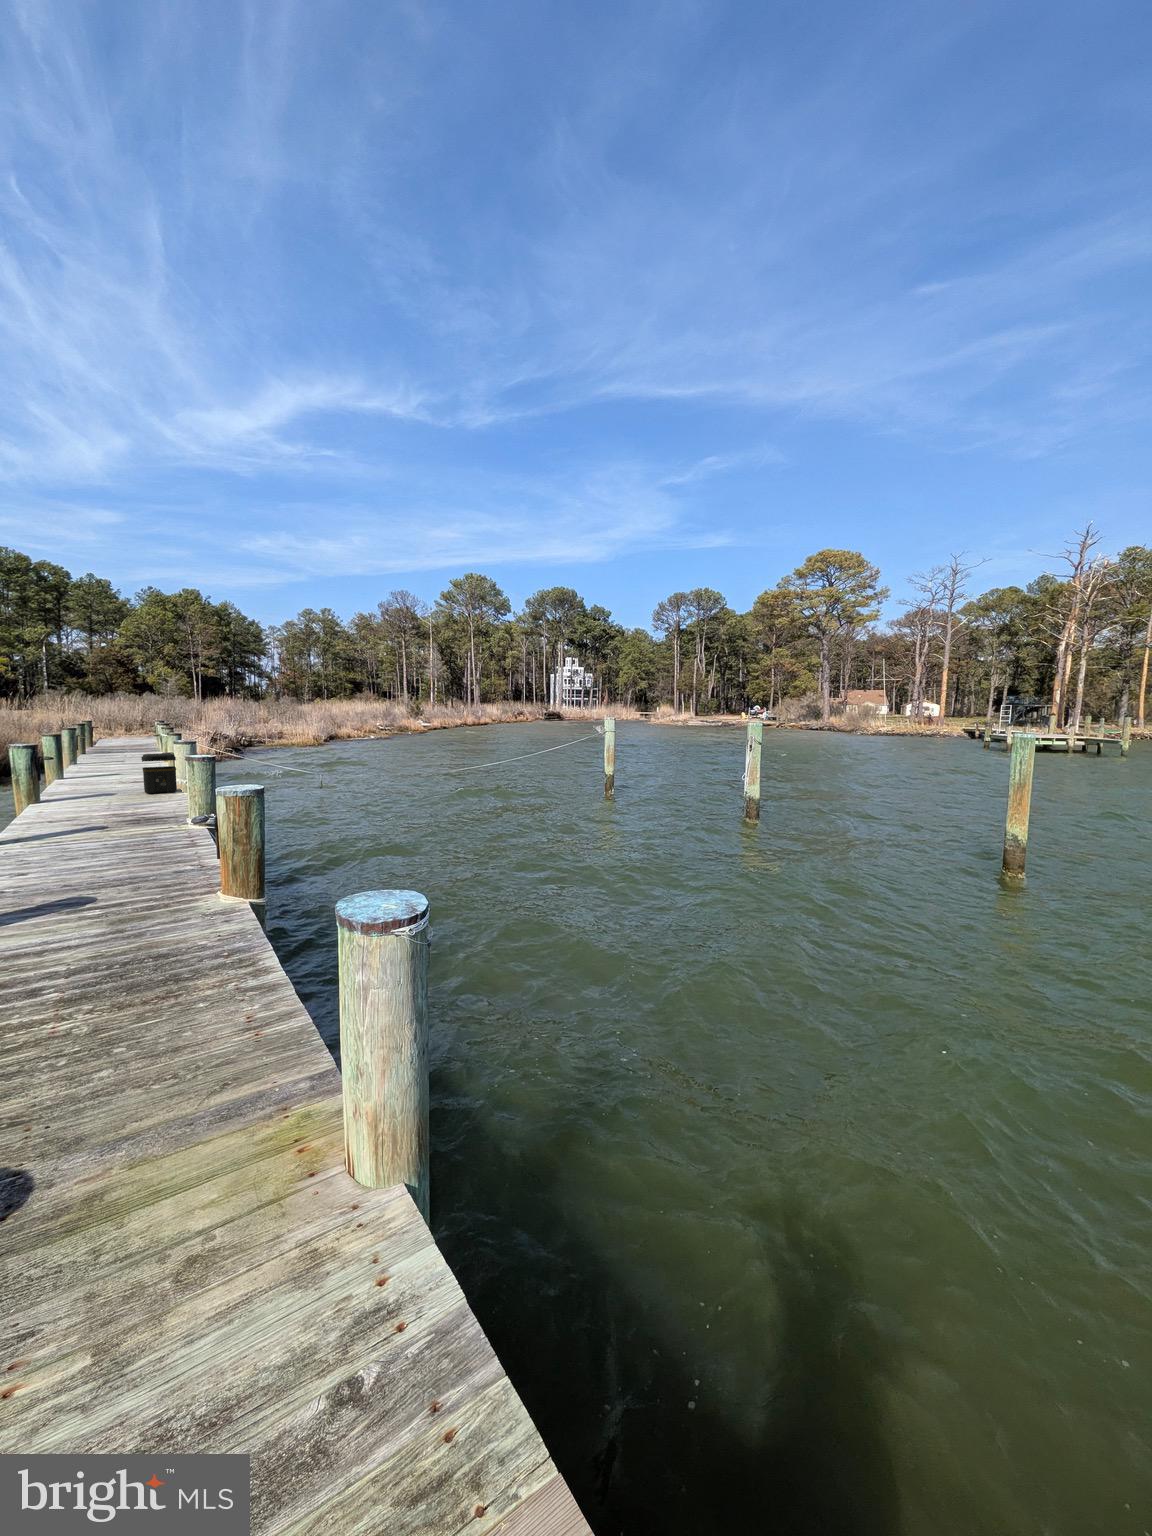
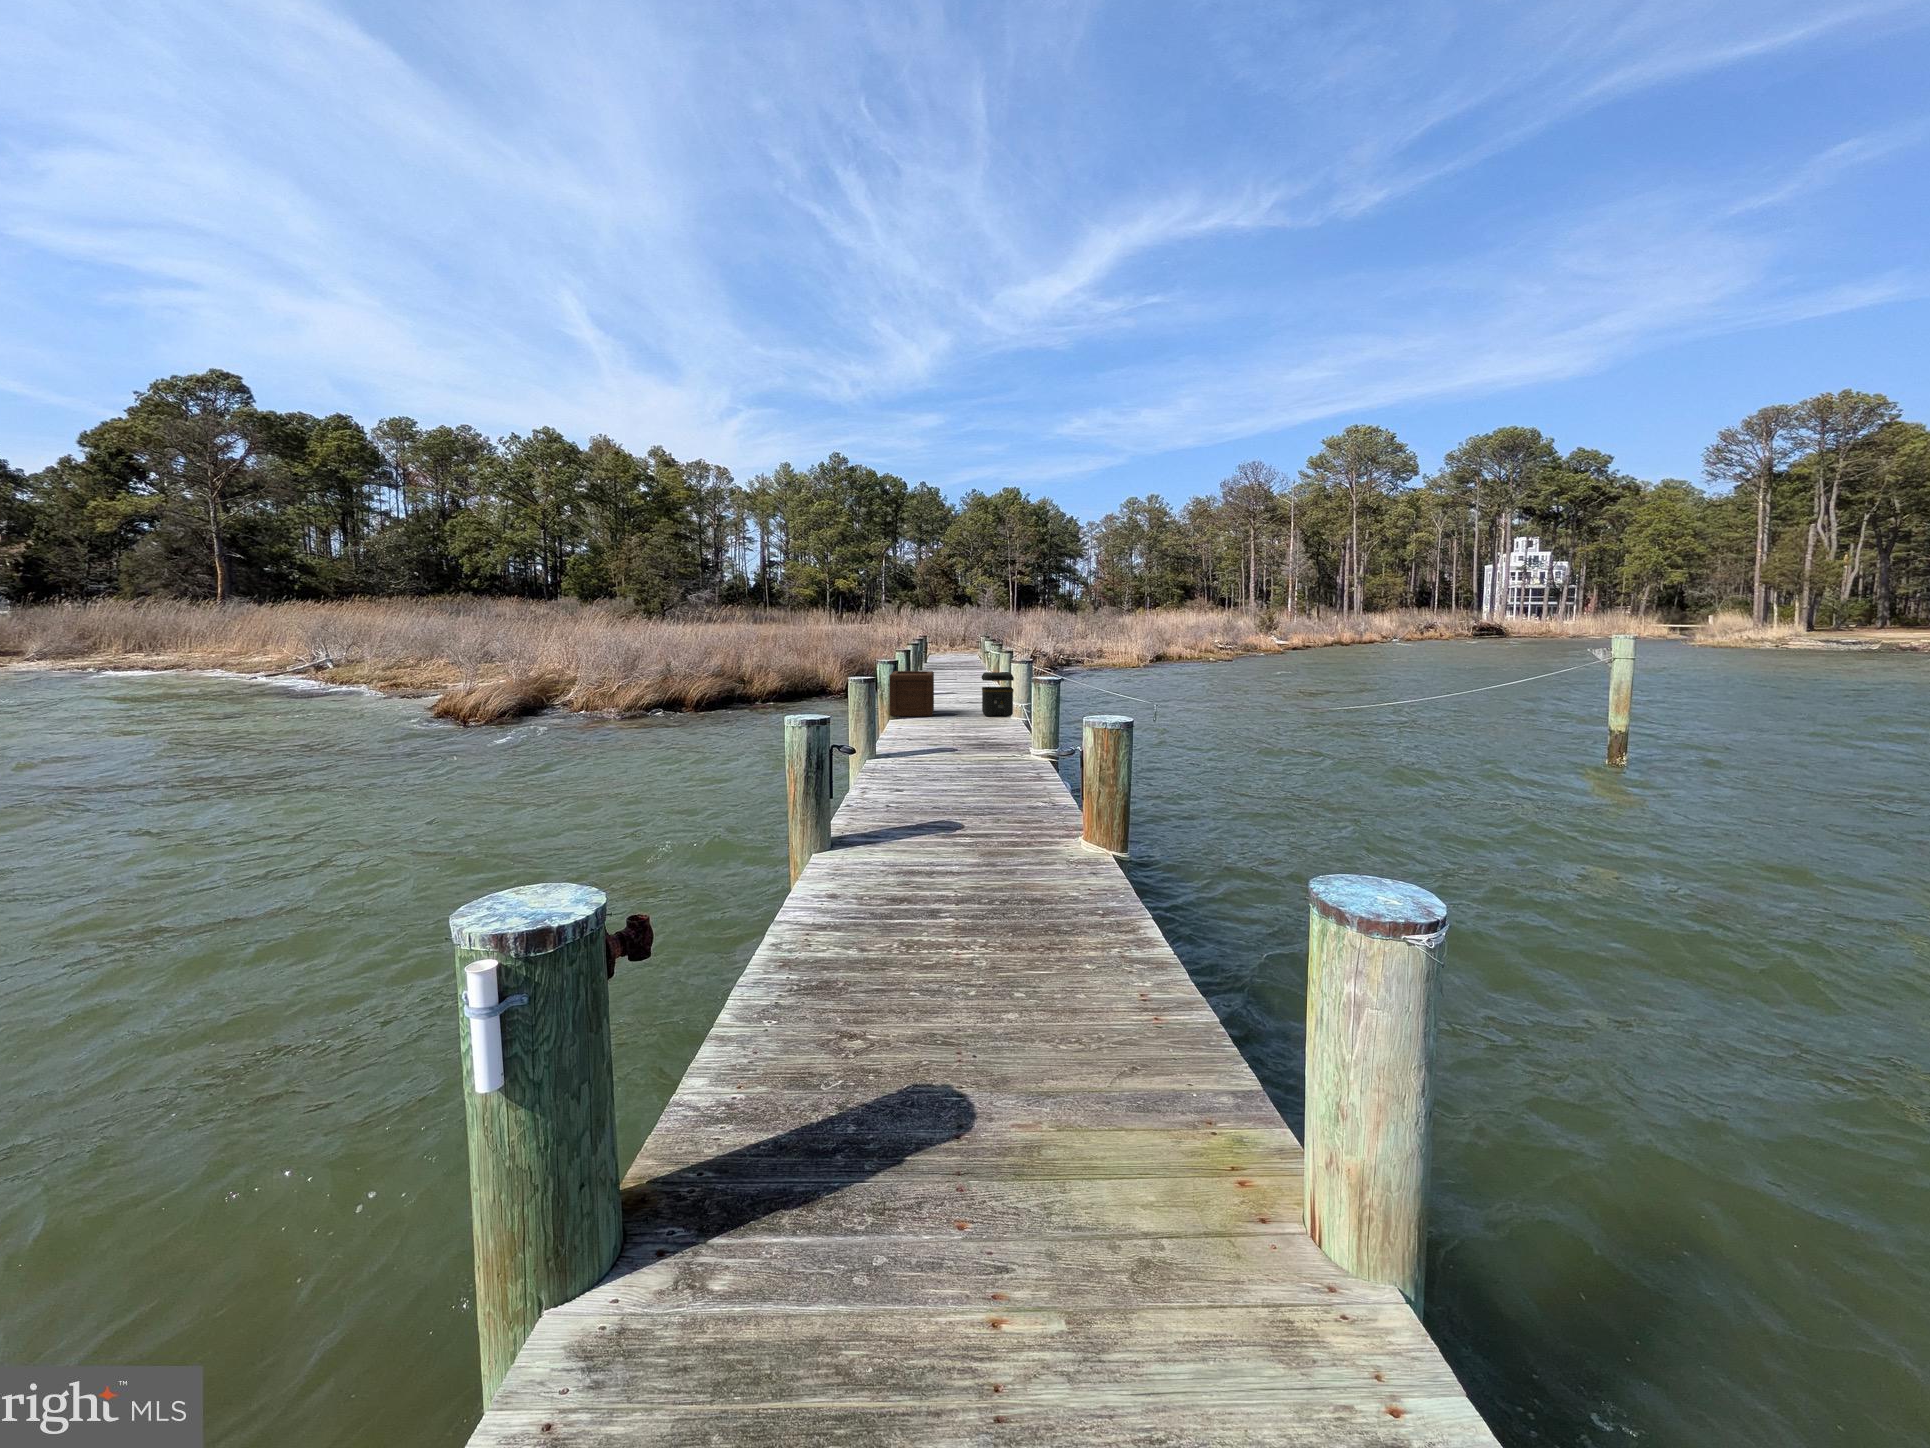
wooden crate: none [29,755,89,801] -> present [890,671,934,716]

